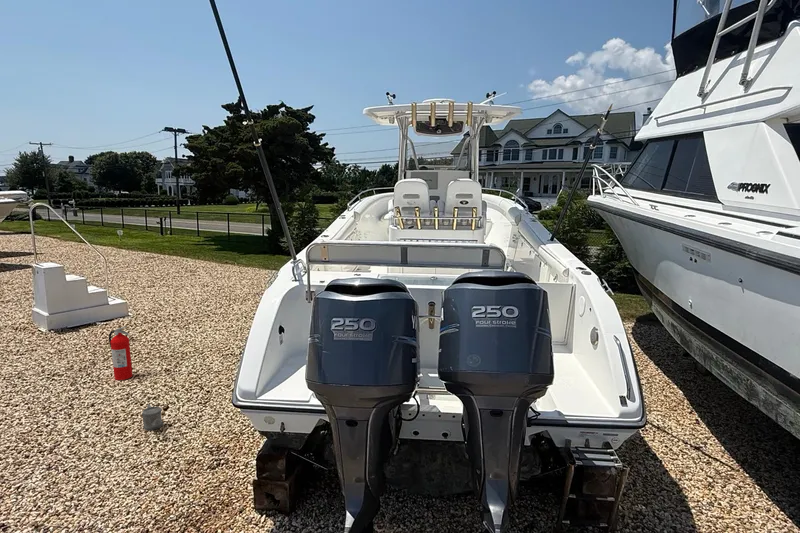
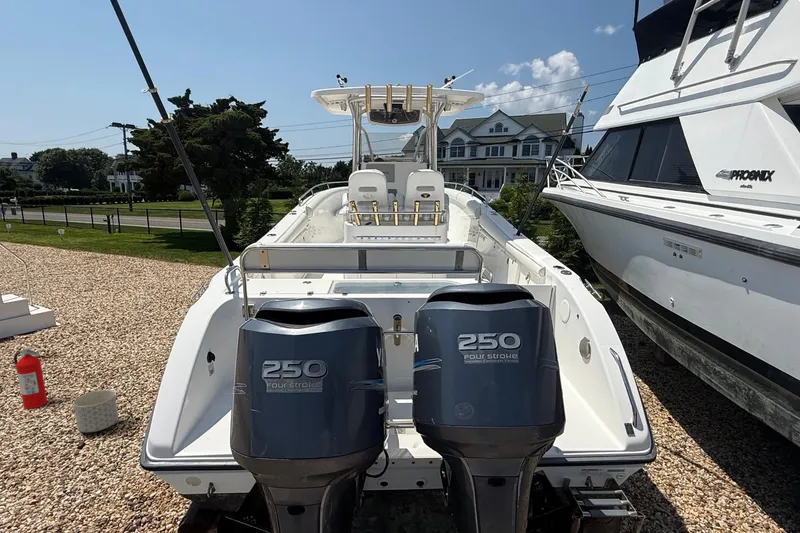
planter: none [159,365,193,400] -> present [73,390,118,432]
watering can: present [142,404,163,430] -> none [46,443,75,477]

